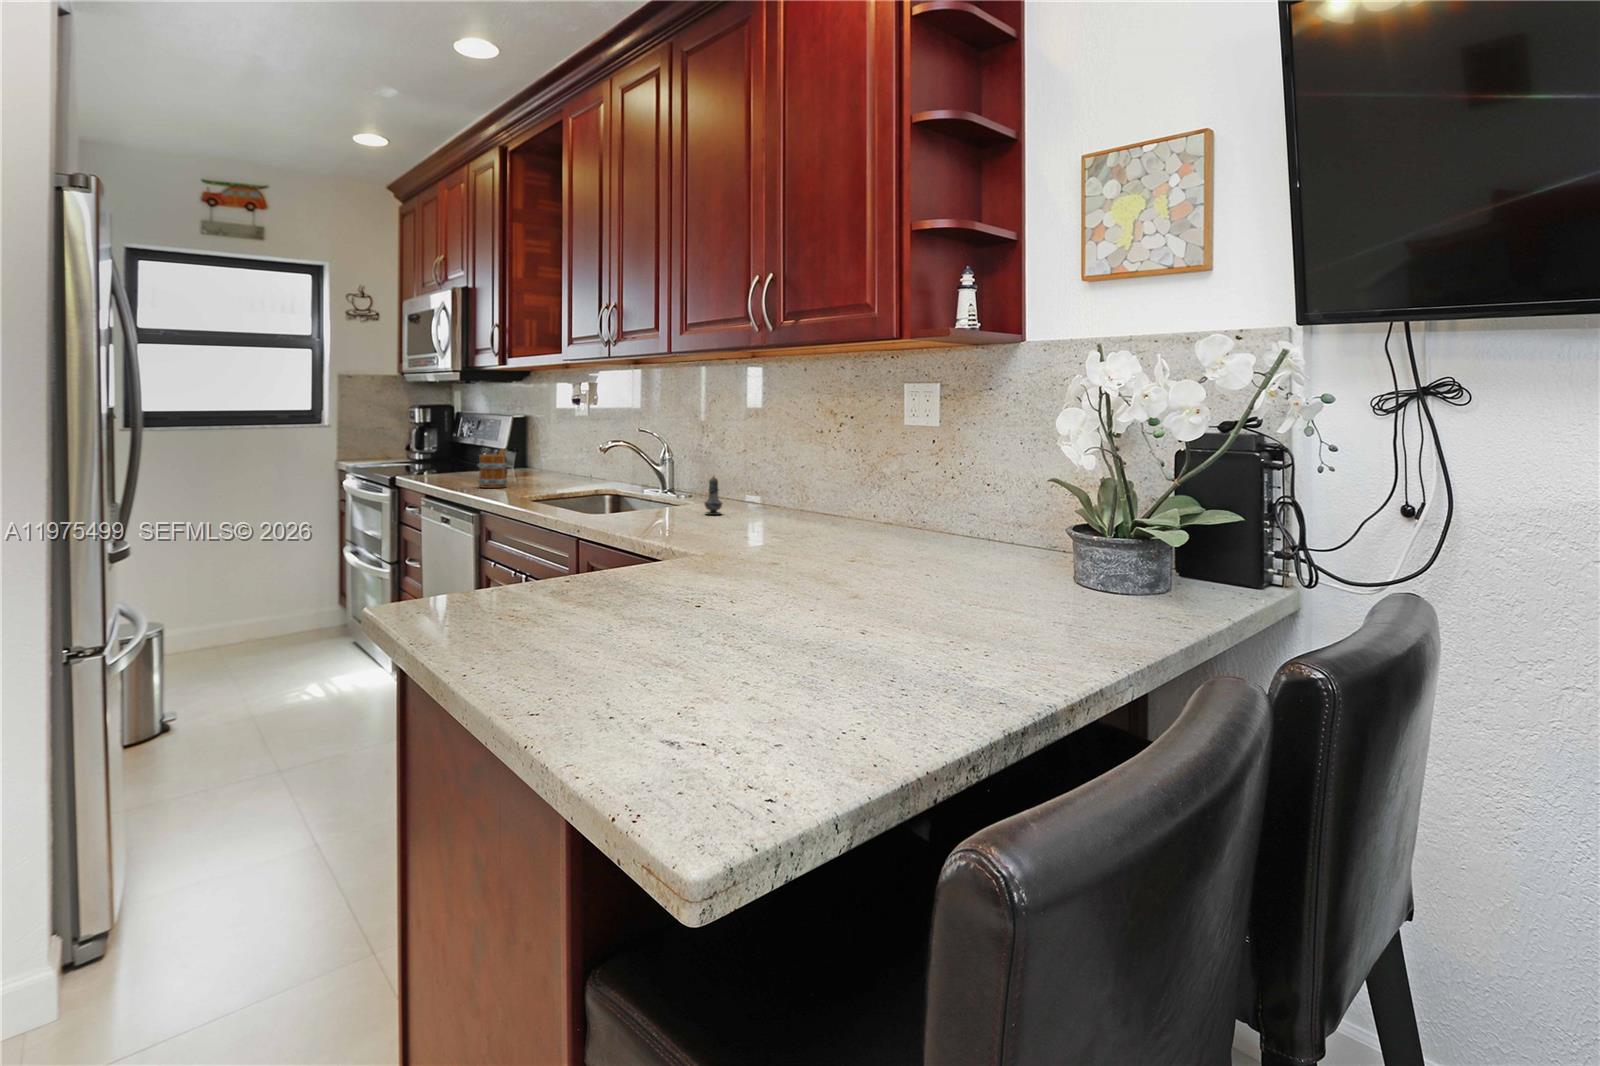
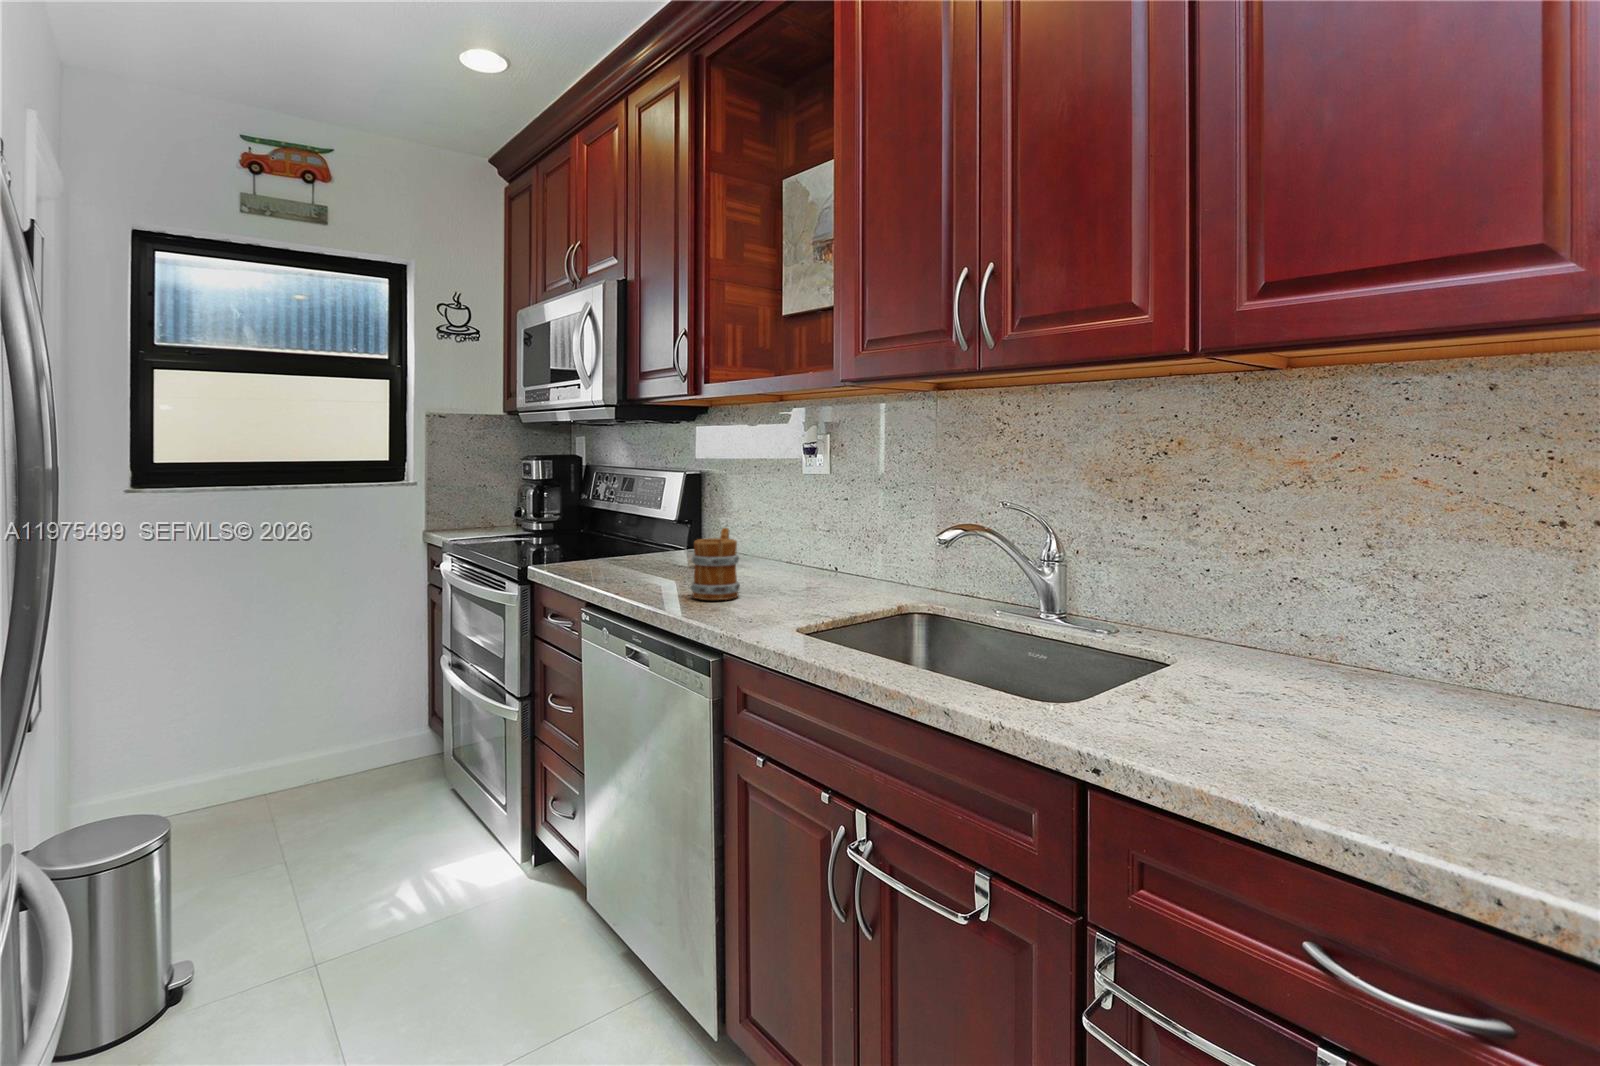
salt shaker: present [705,476,722,515] -> none [1382,621,1443,725]

